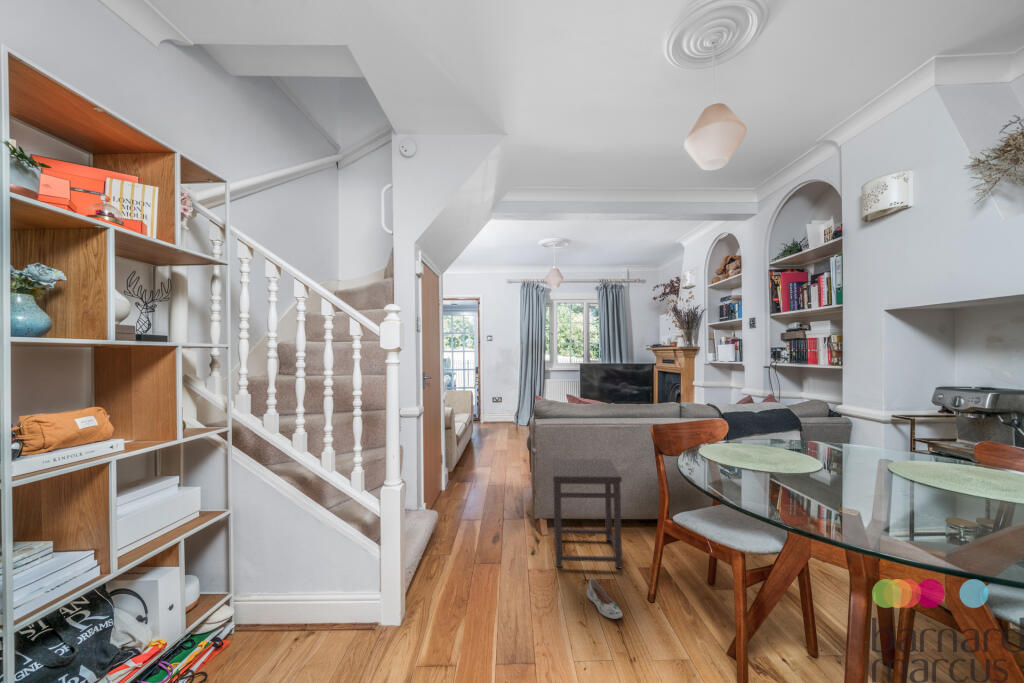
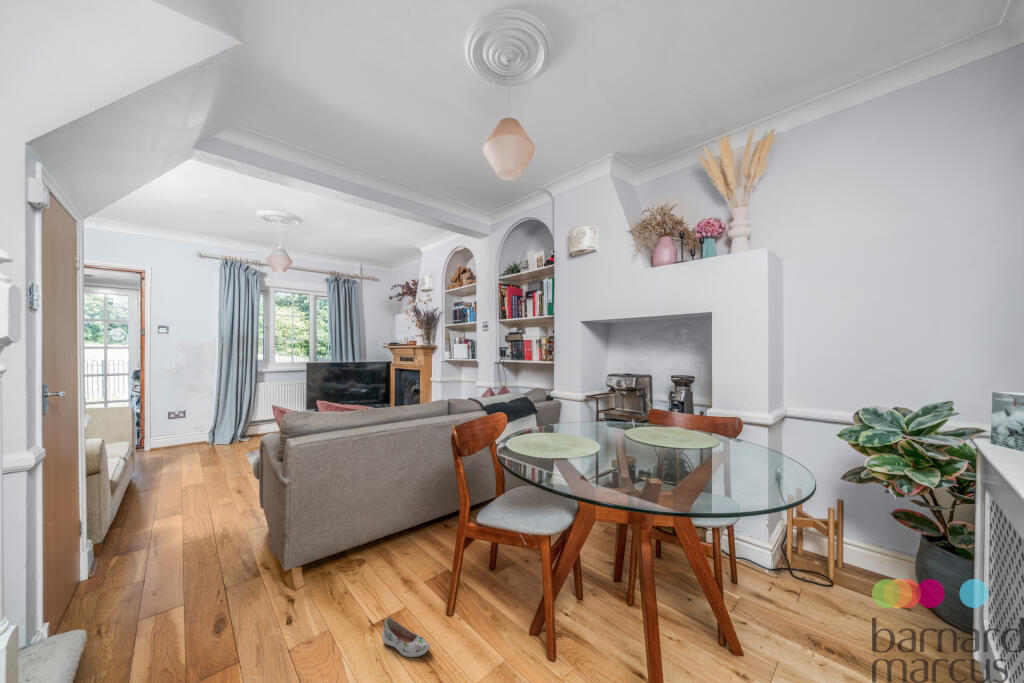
side table: present [552,459,622,568] -> none [314,471,409,620]

